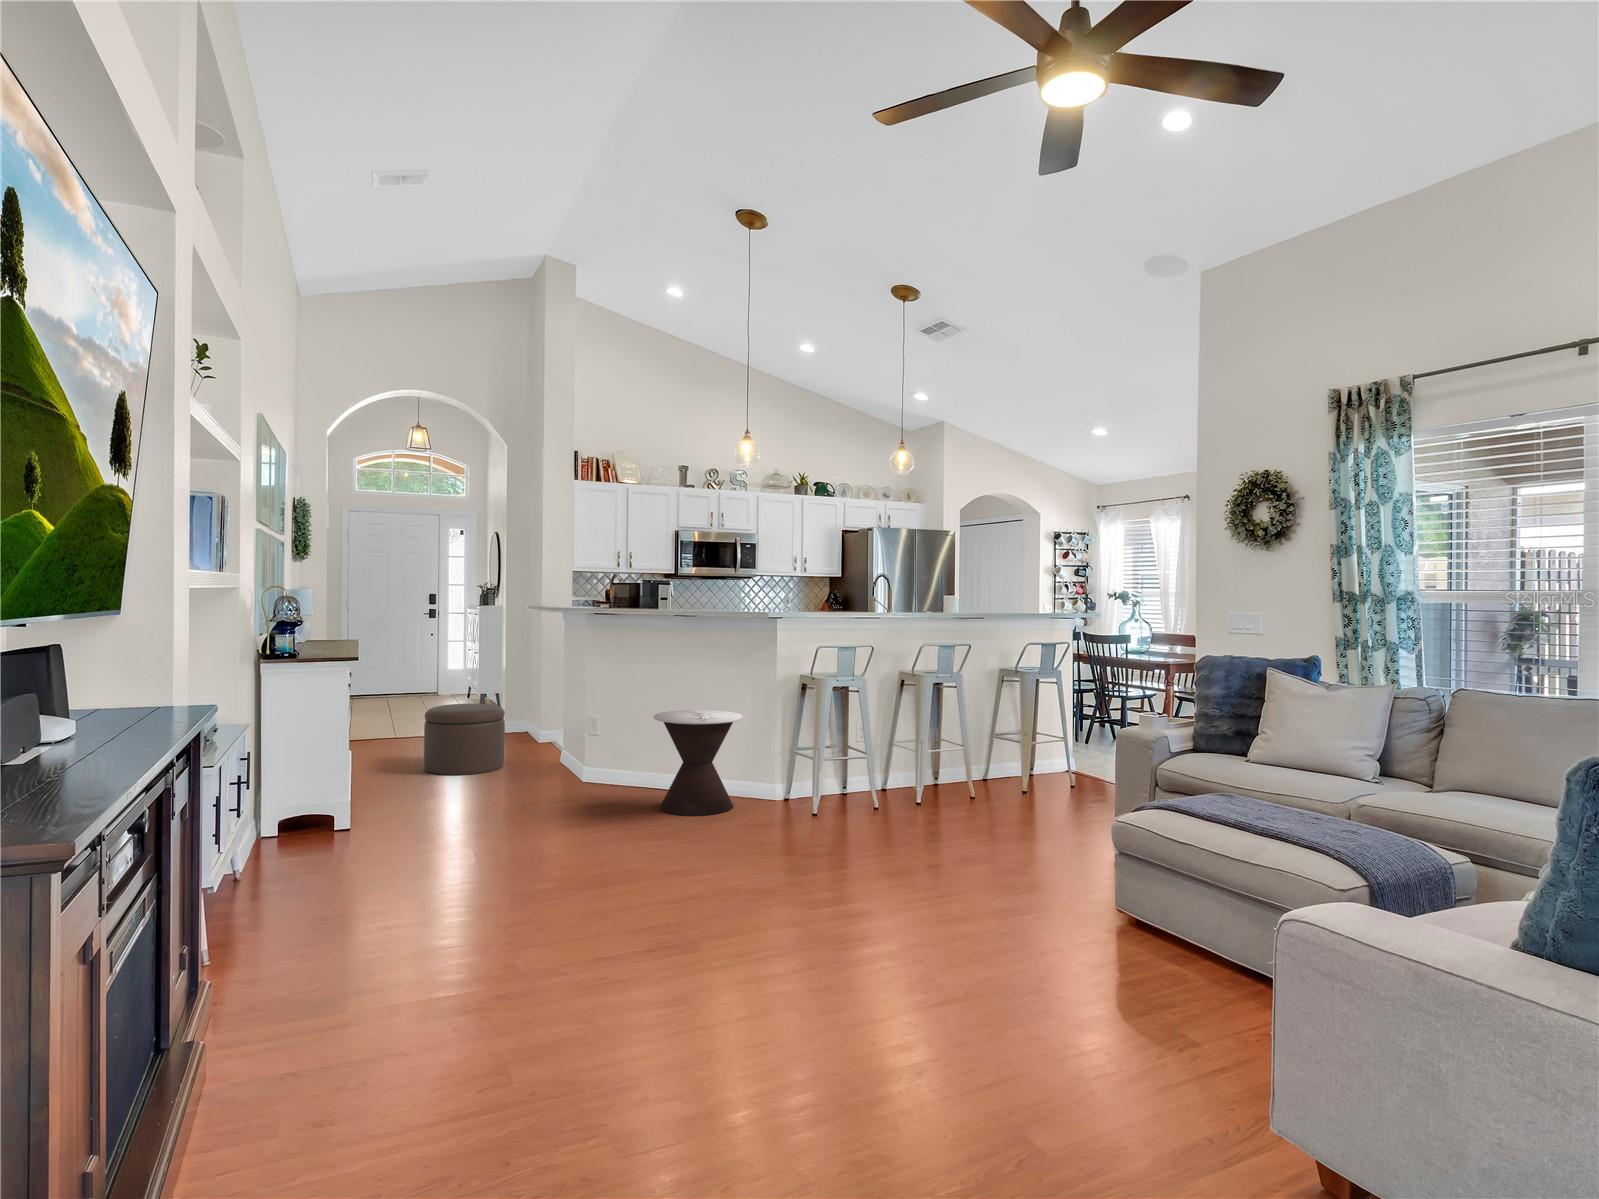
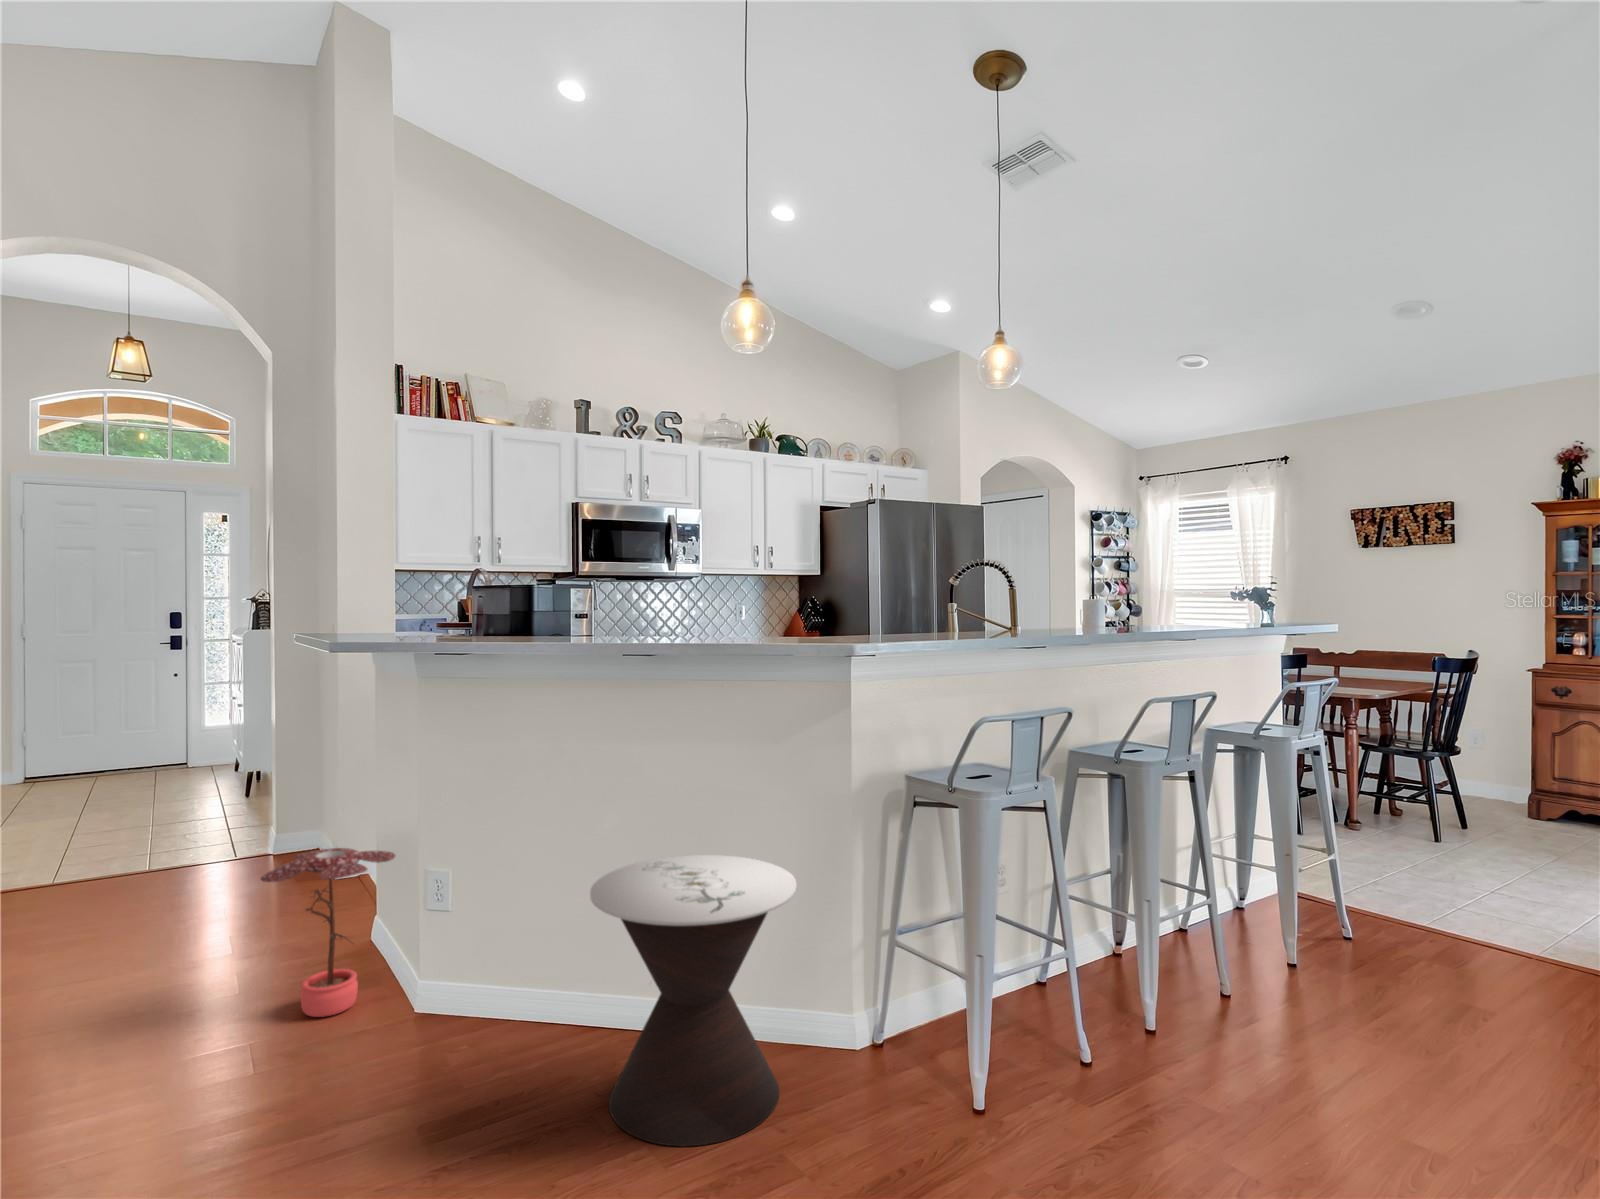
ottoman: present [424,704,505,775] -> none [56,834,250,1010]
potted plant: none [516,707,574,781] -> present [261,848,395,1017]

